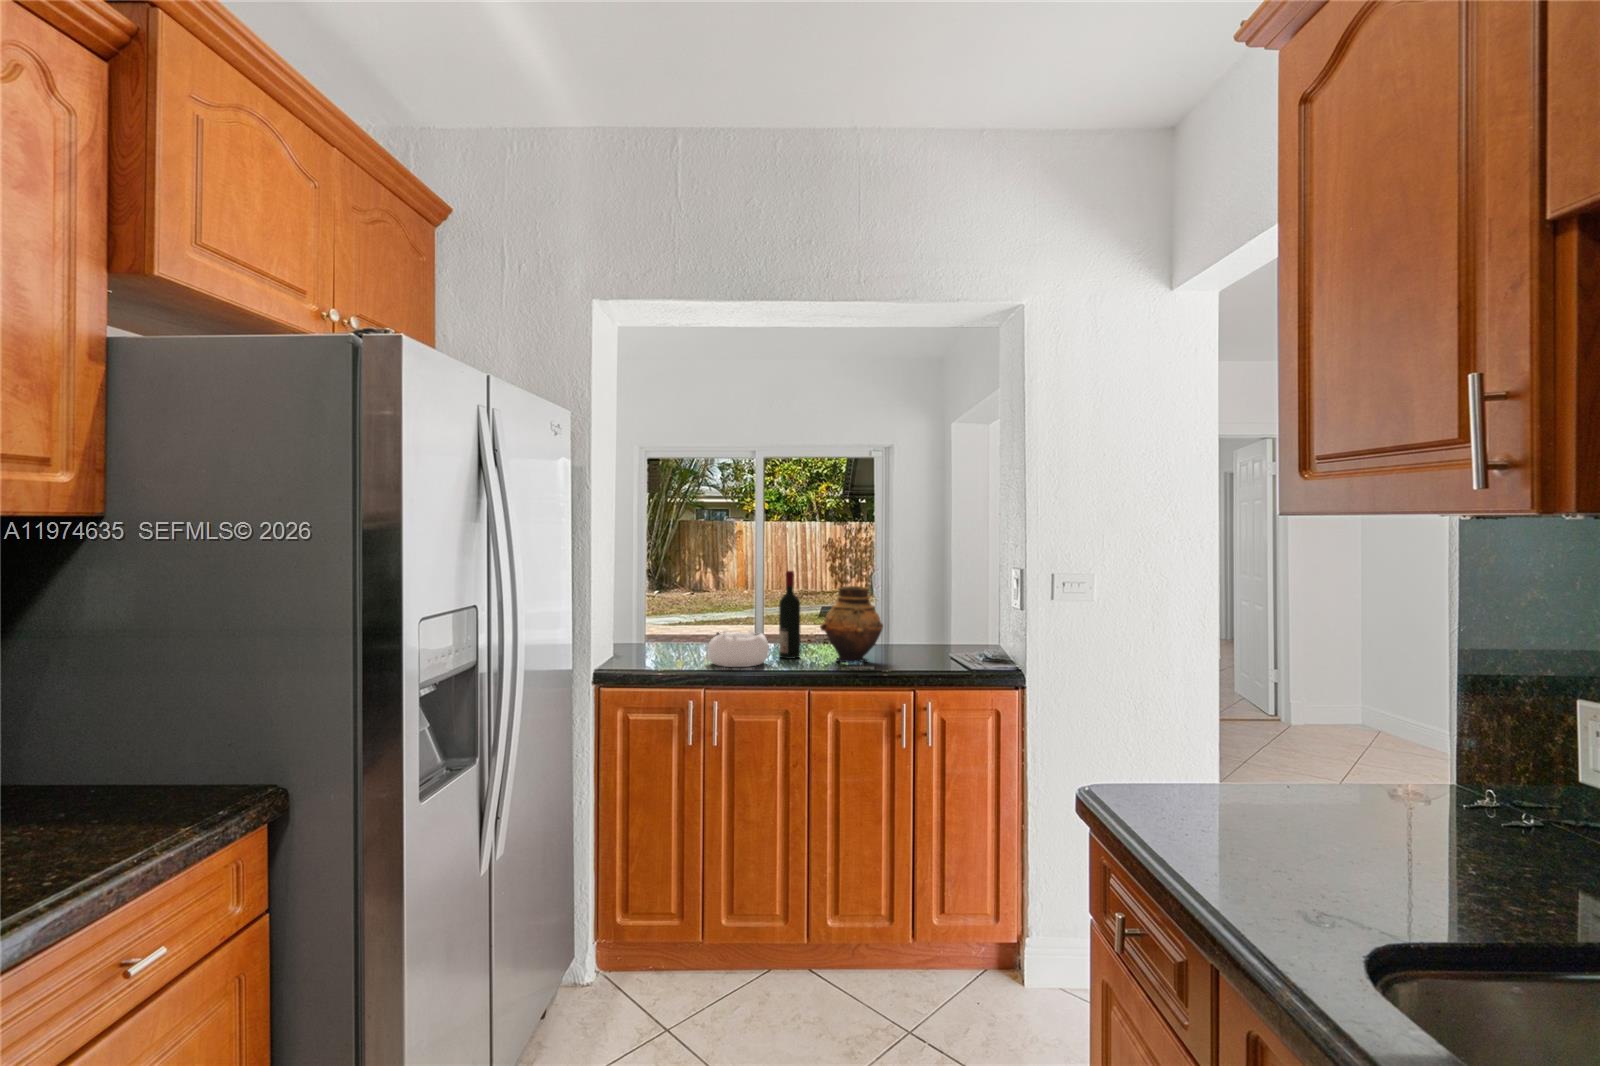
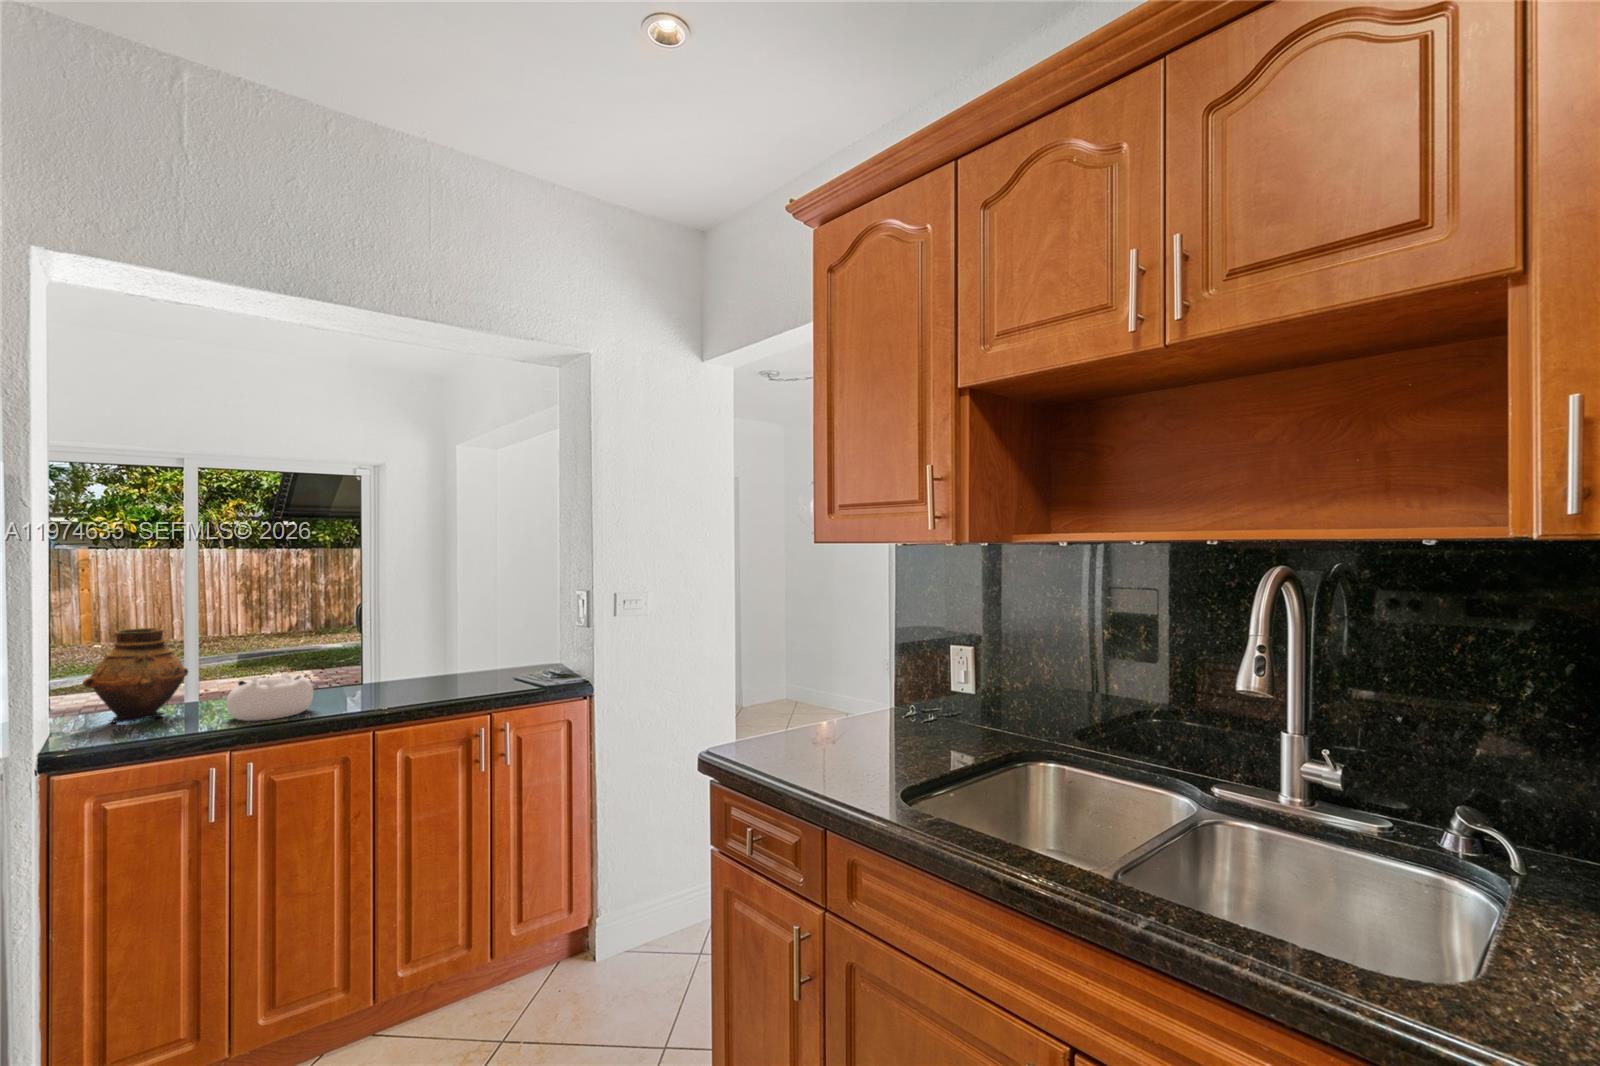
wine bottle: present [779,571,800,659] -> none [318,602,346,700]
vase: present [820,586,883,663] -> present [83,628,188,723]

